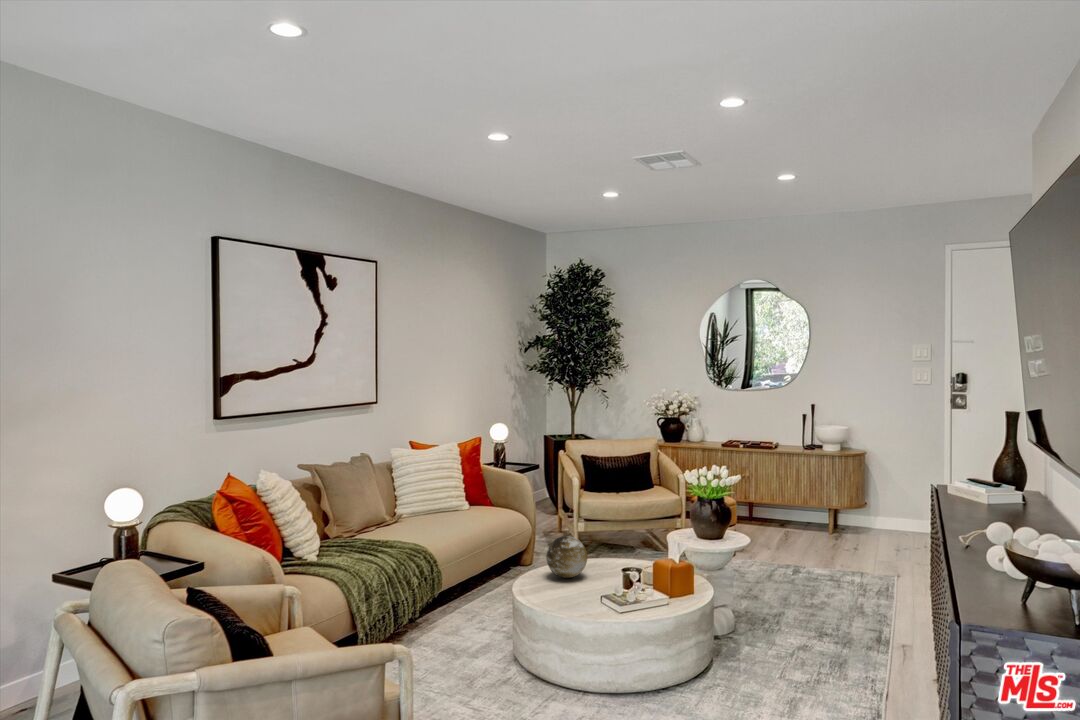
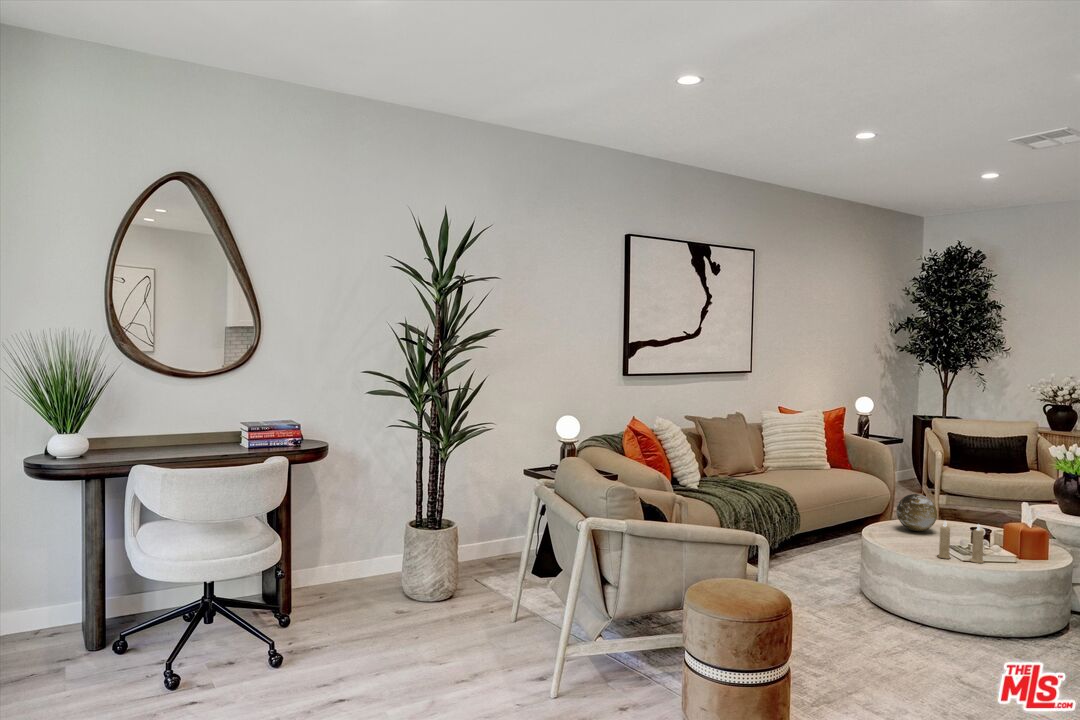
candle: none [594,565,640,611] -> present [937,521,984,563]

